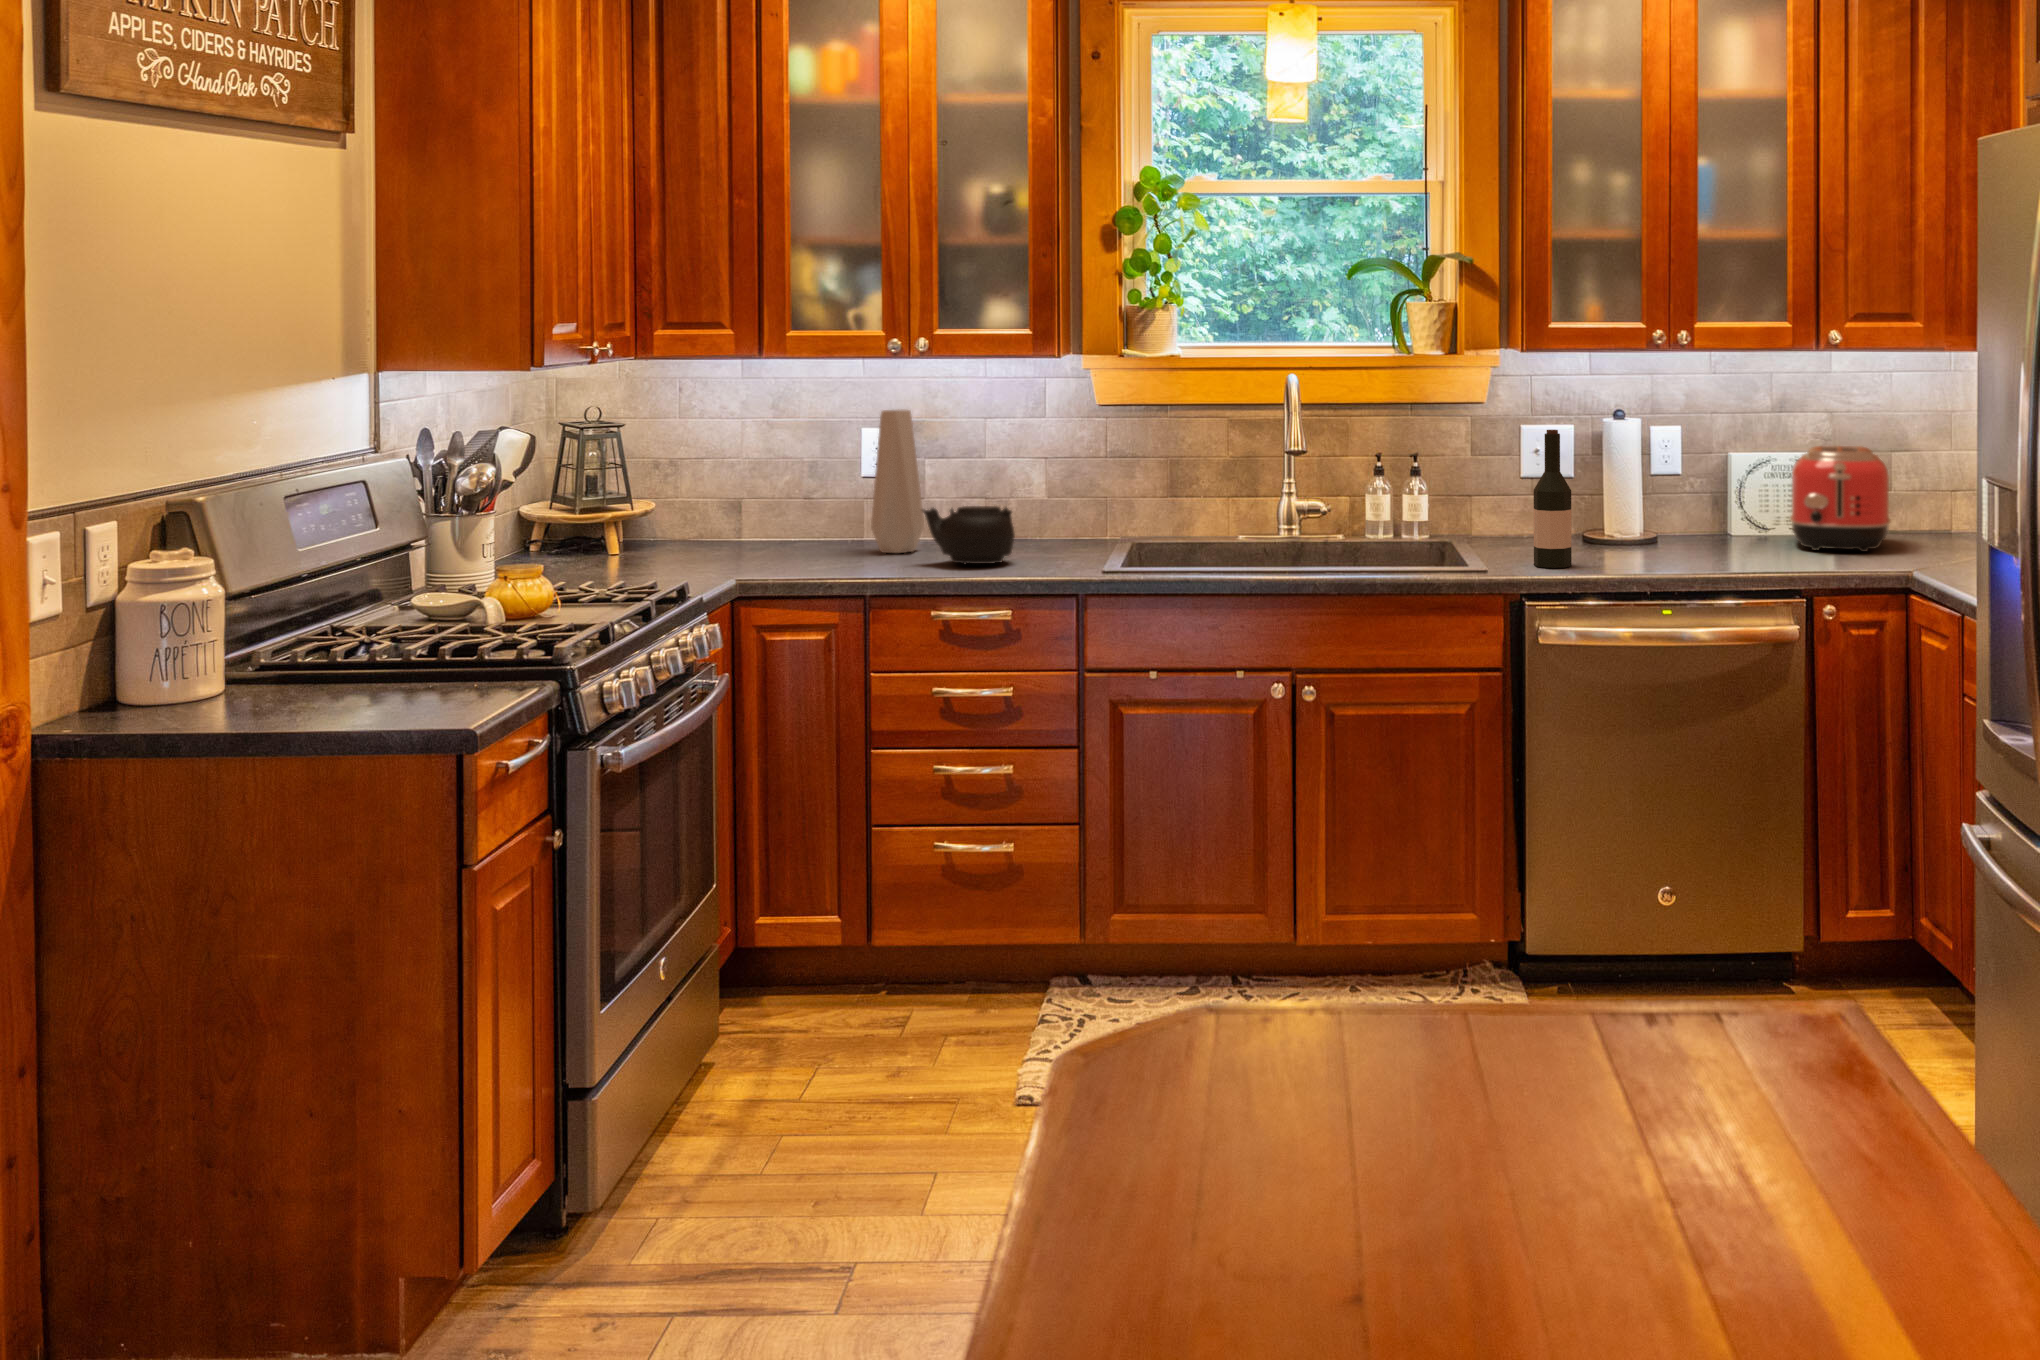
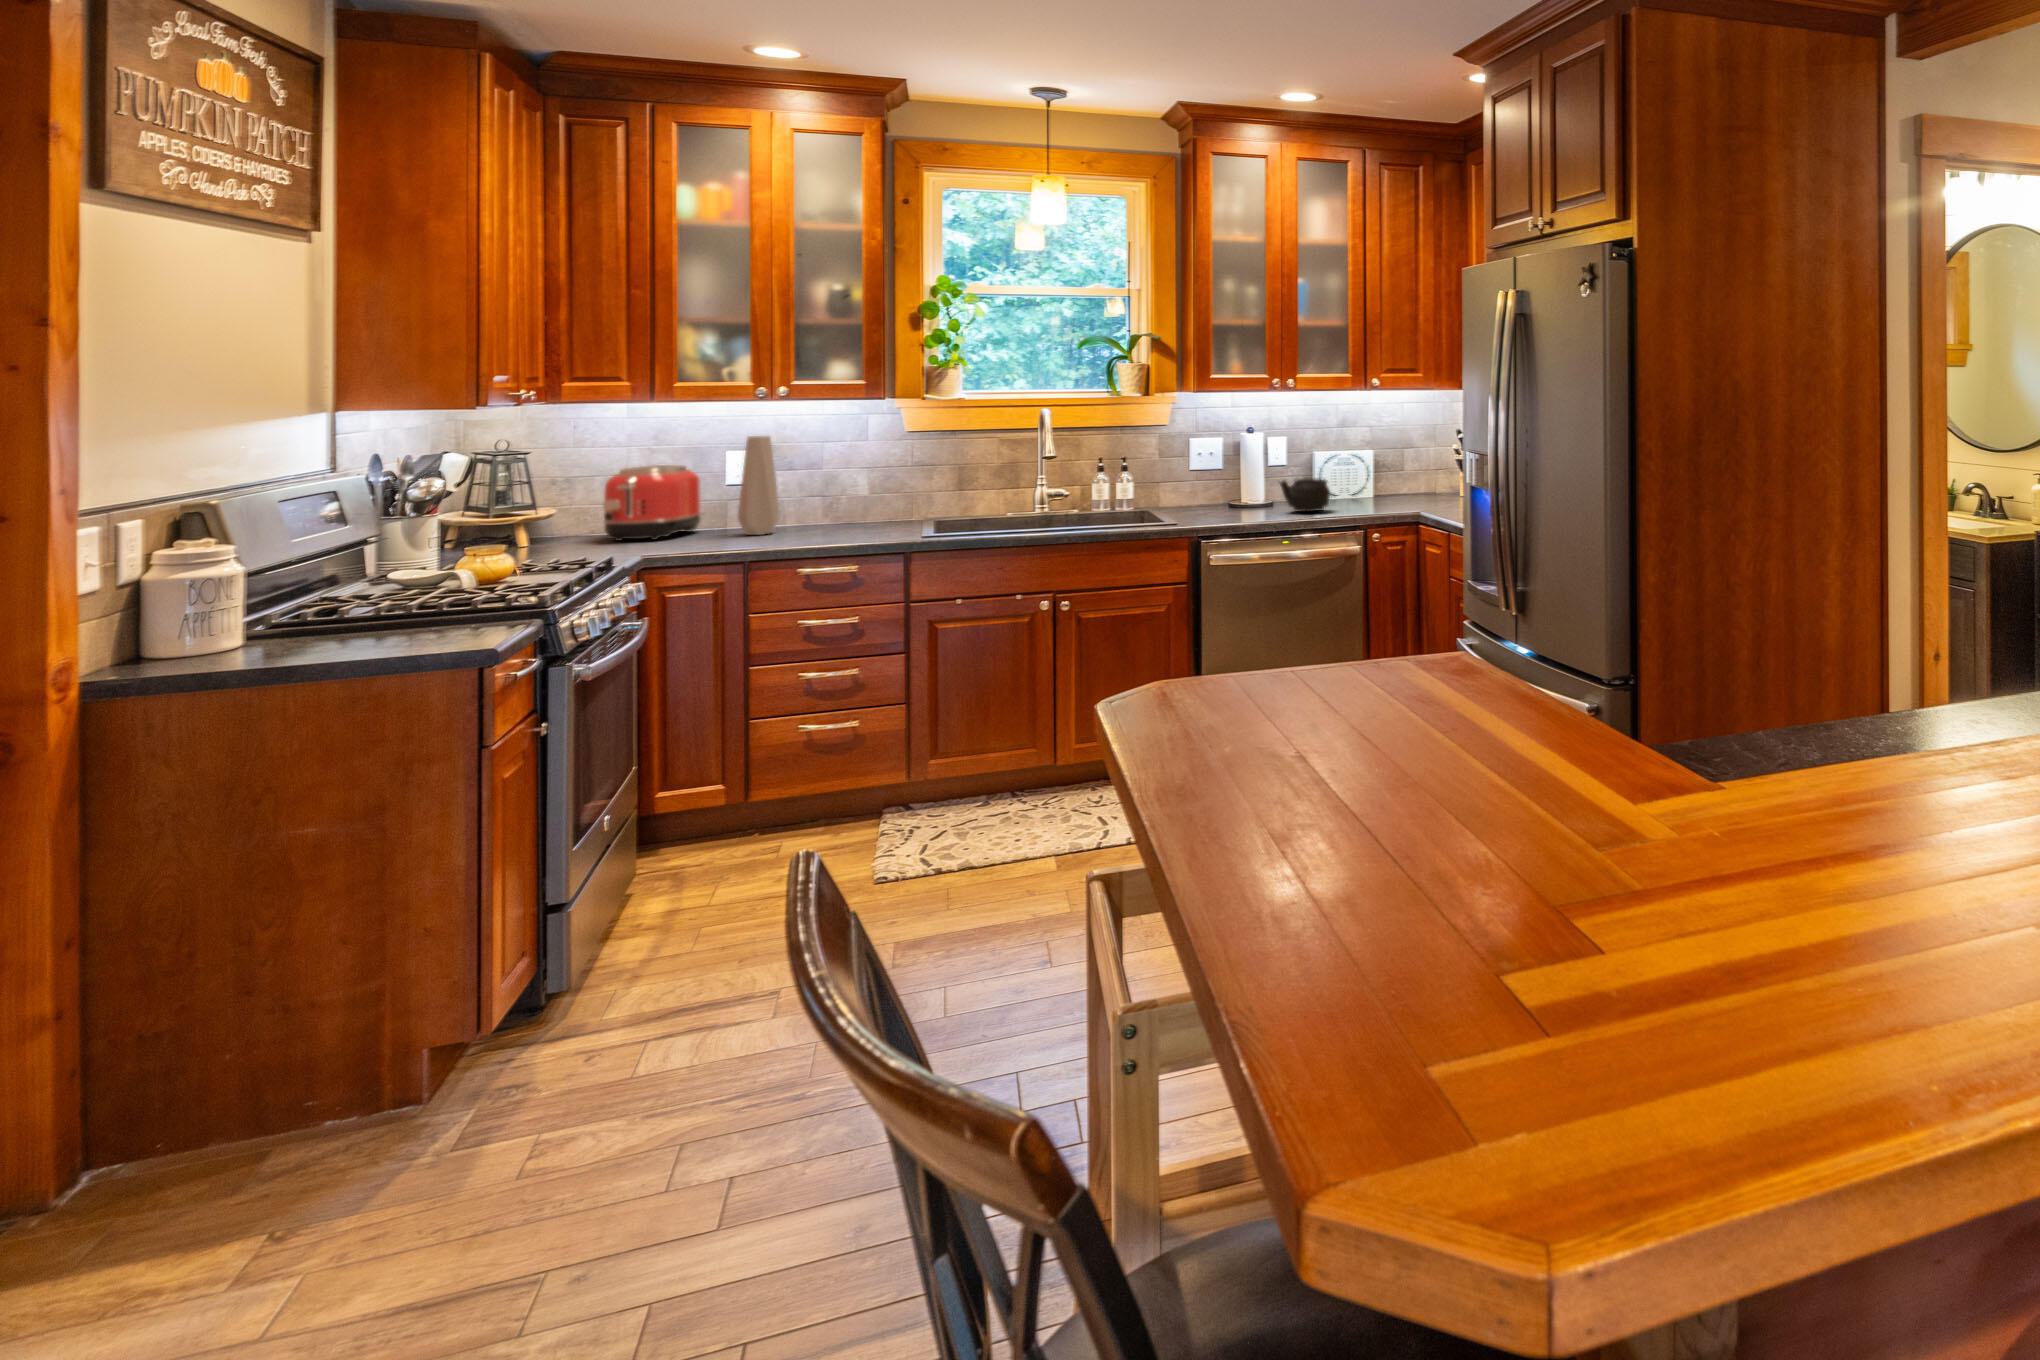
wine bottle: present [1534,430,1572,568] -> none [1207,437,1231,519]
toaster: present [1790,446,1890,552] -> present [603,465,701,541]
teapot: present [921,506,1015,564] -> present [1280,479,1330,511]

